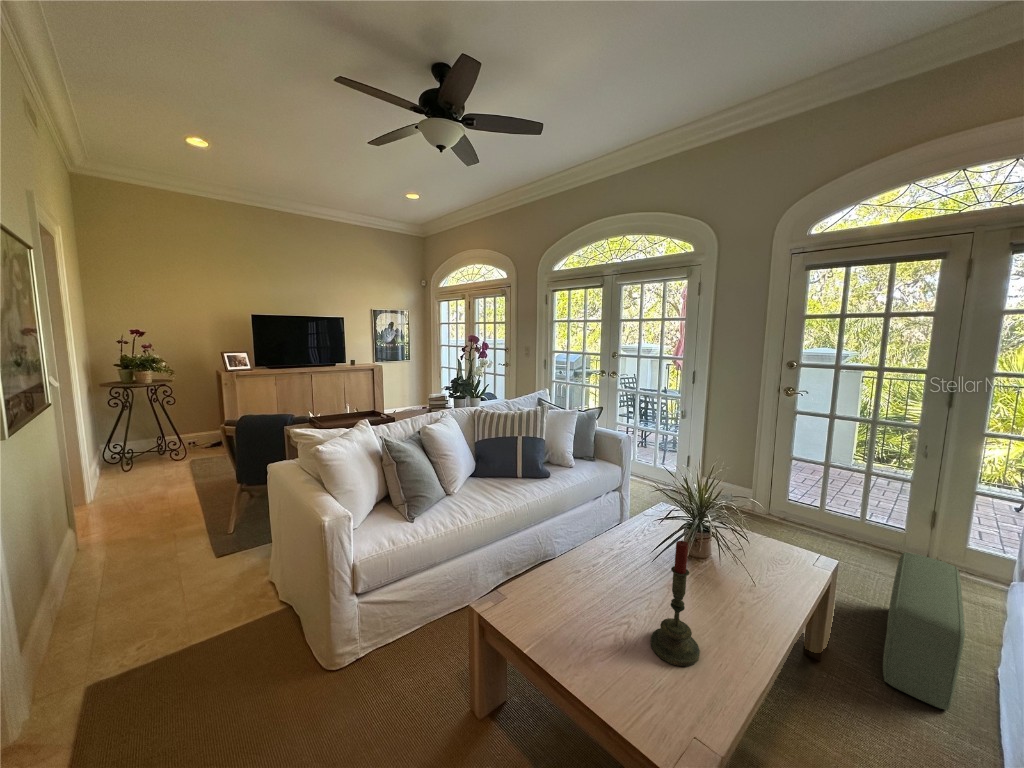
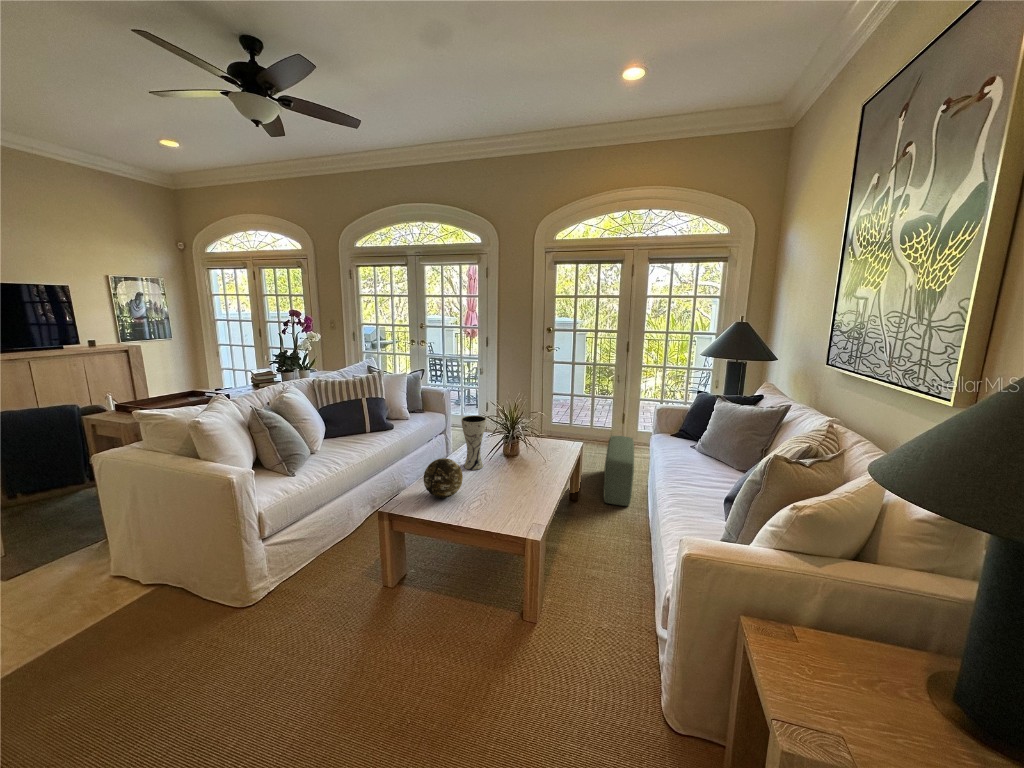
vase: none [619,484,657,569] -> present [461,415,486,470]
candle: present [651,540,700,666] -> none [496,434,523,505]
decorative orb: none [541,548,600,612] -> present [424,458,463,498]

